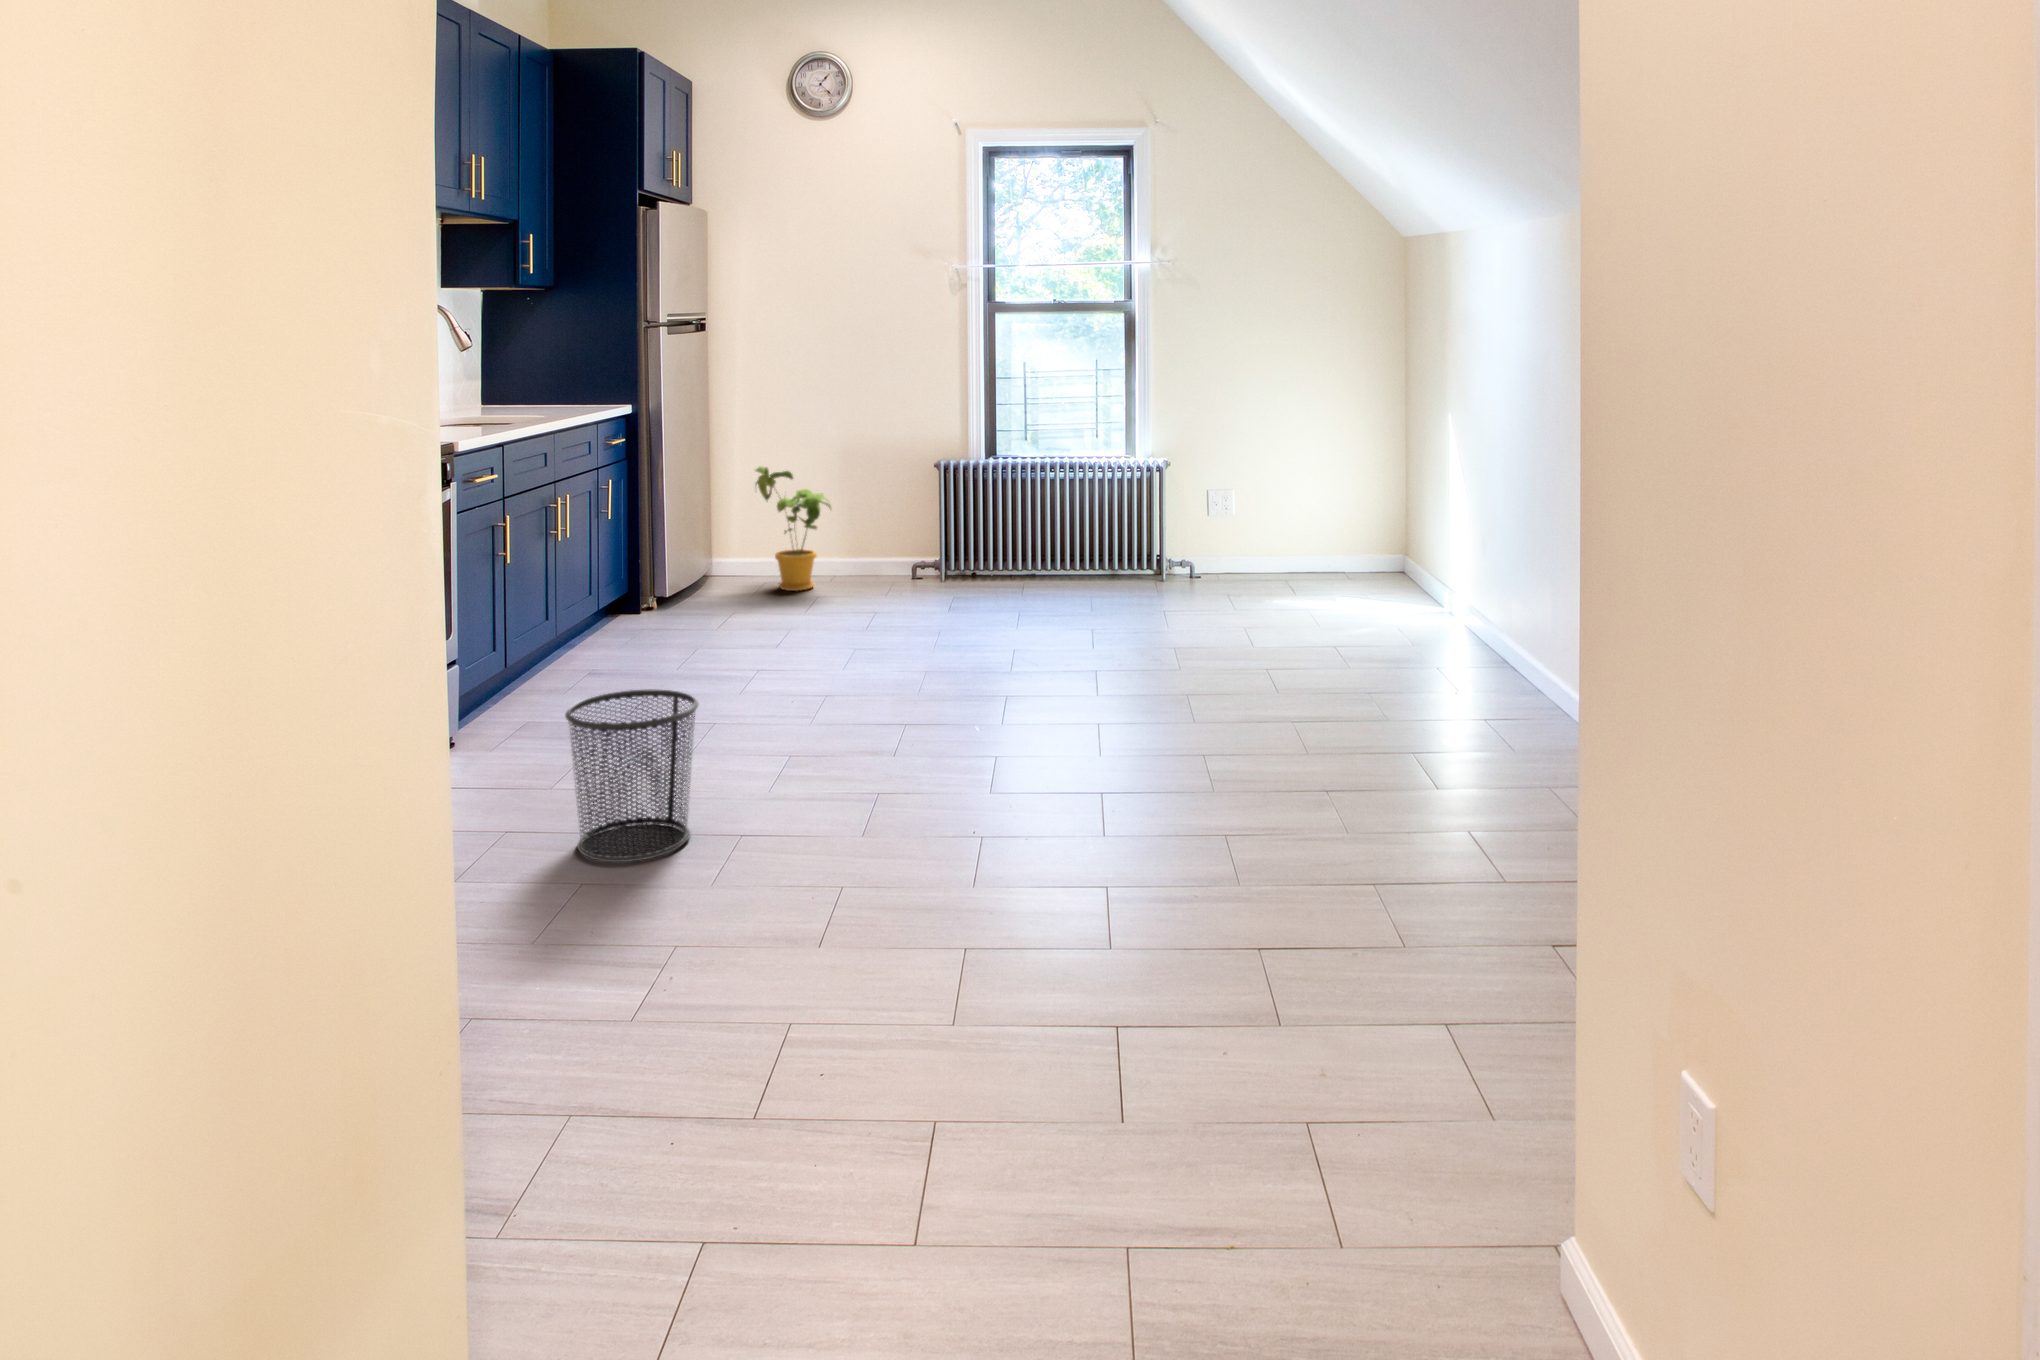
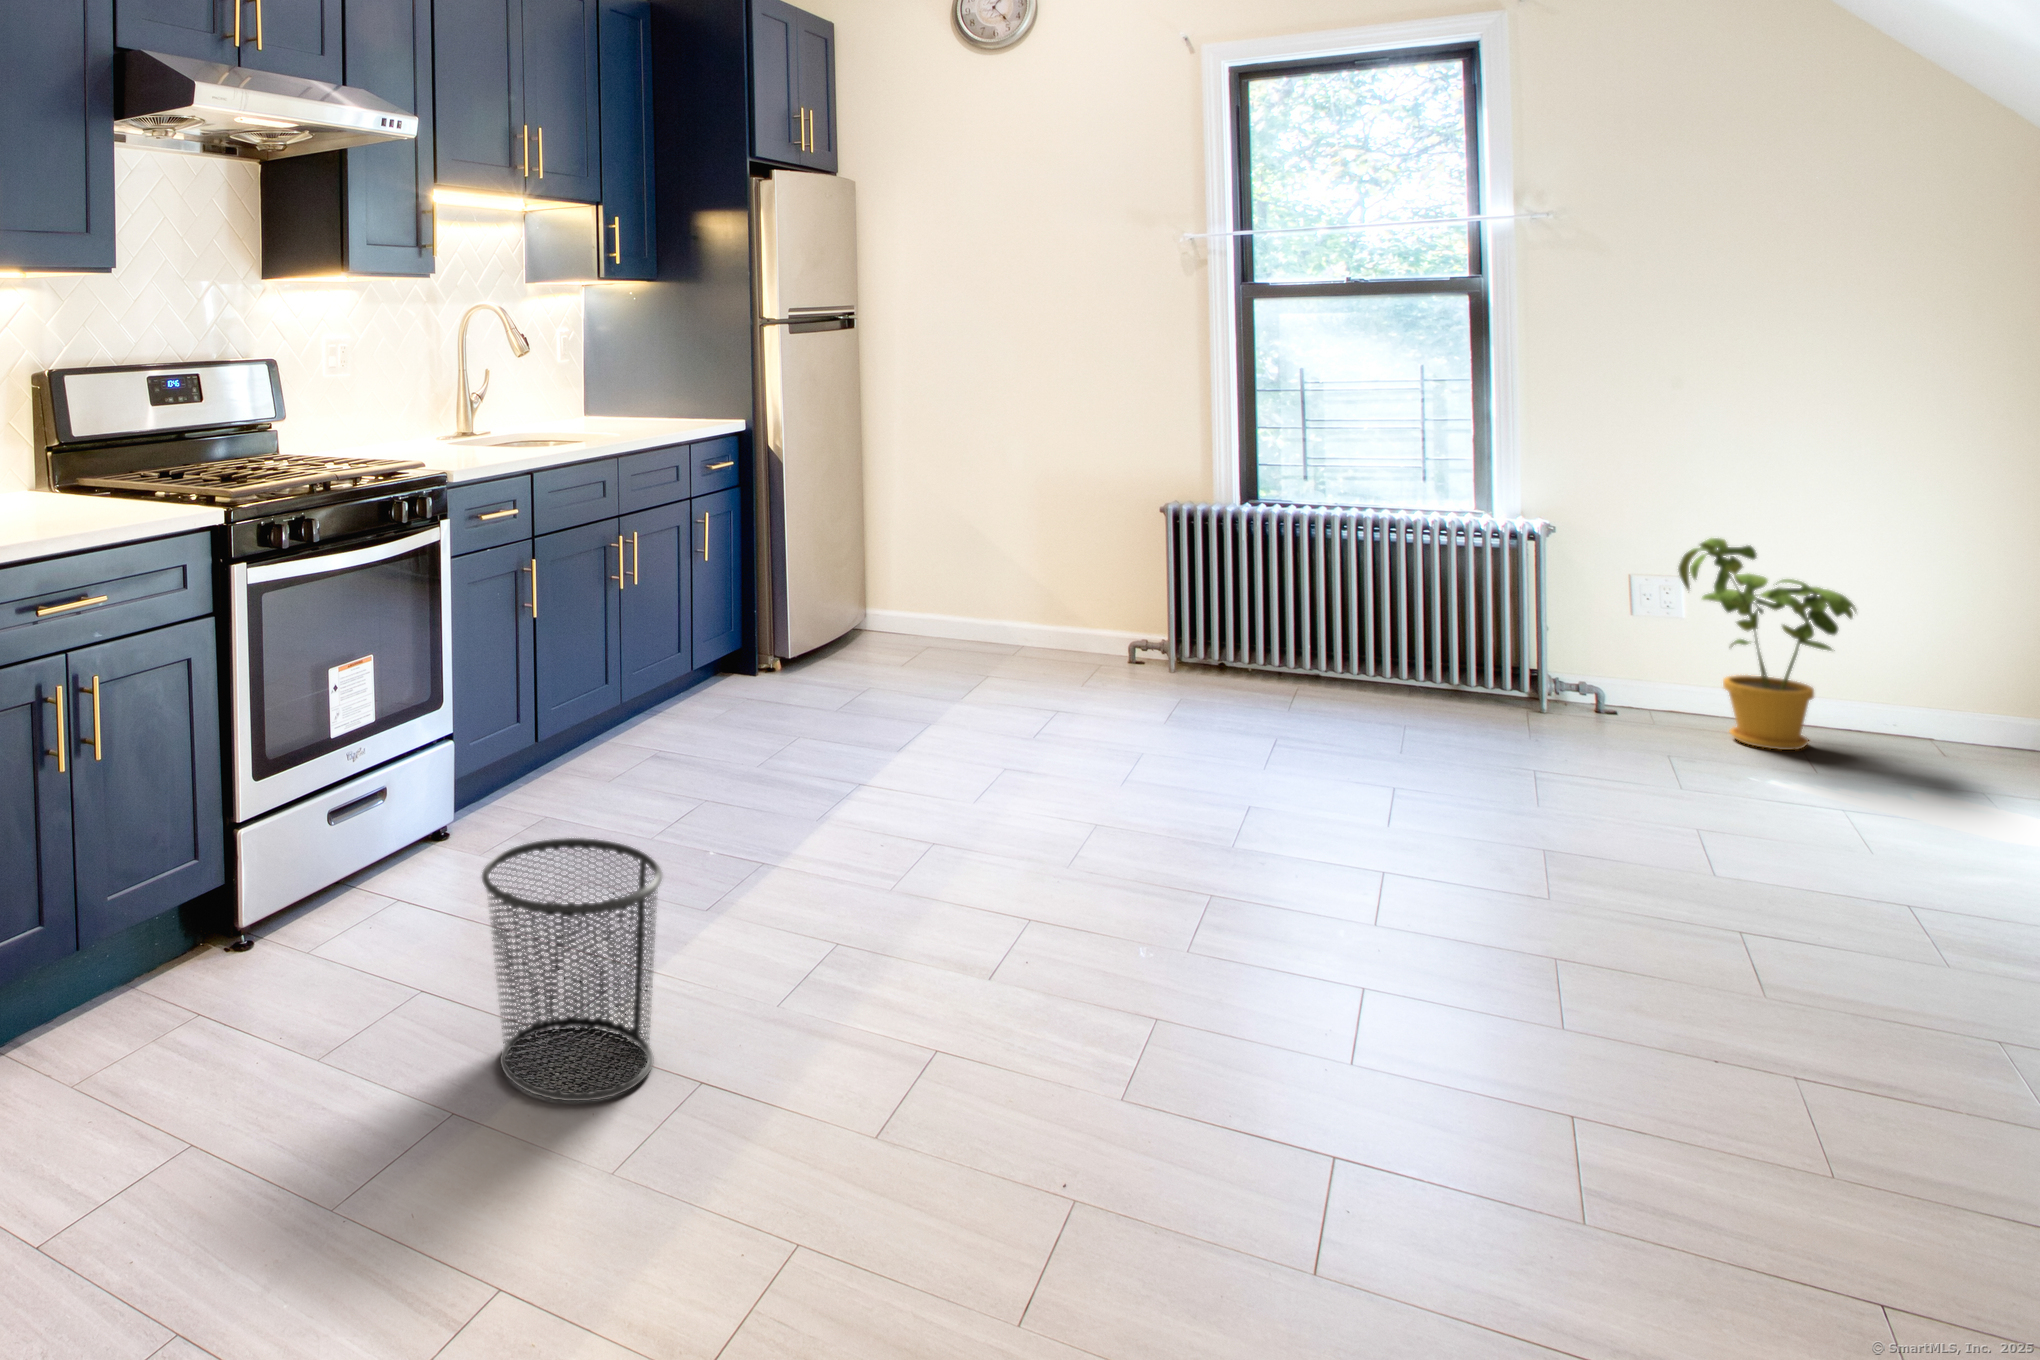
house plant: present [756,467,831,591] -> present [1678,538,1856,750]

